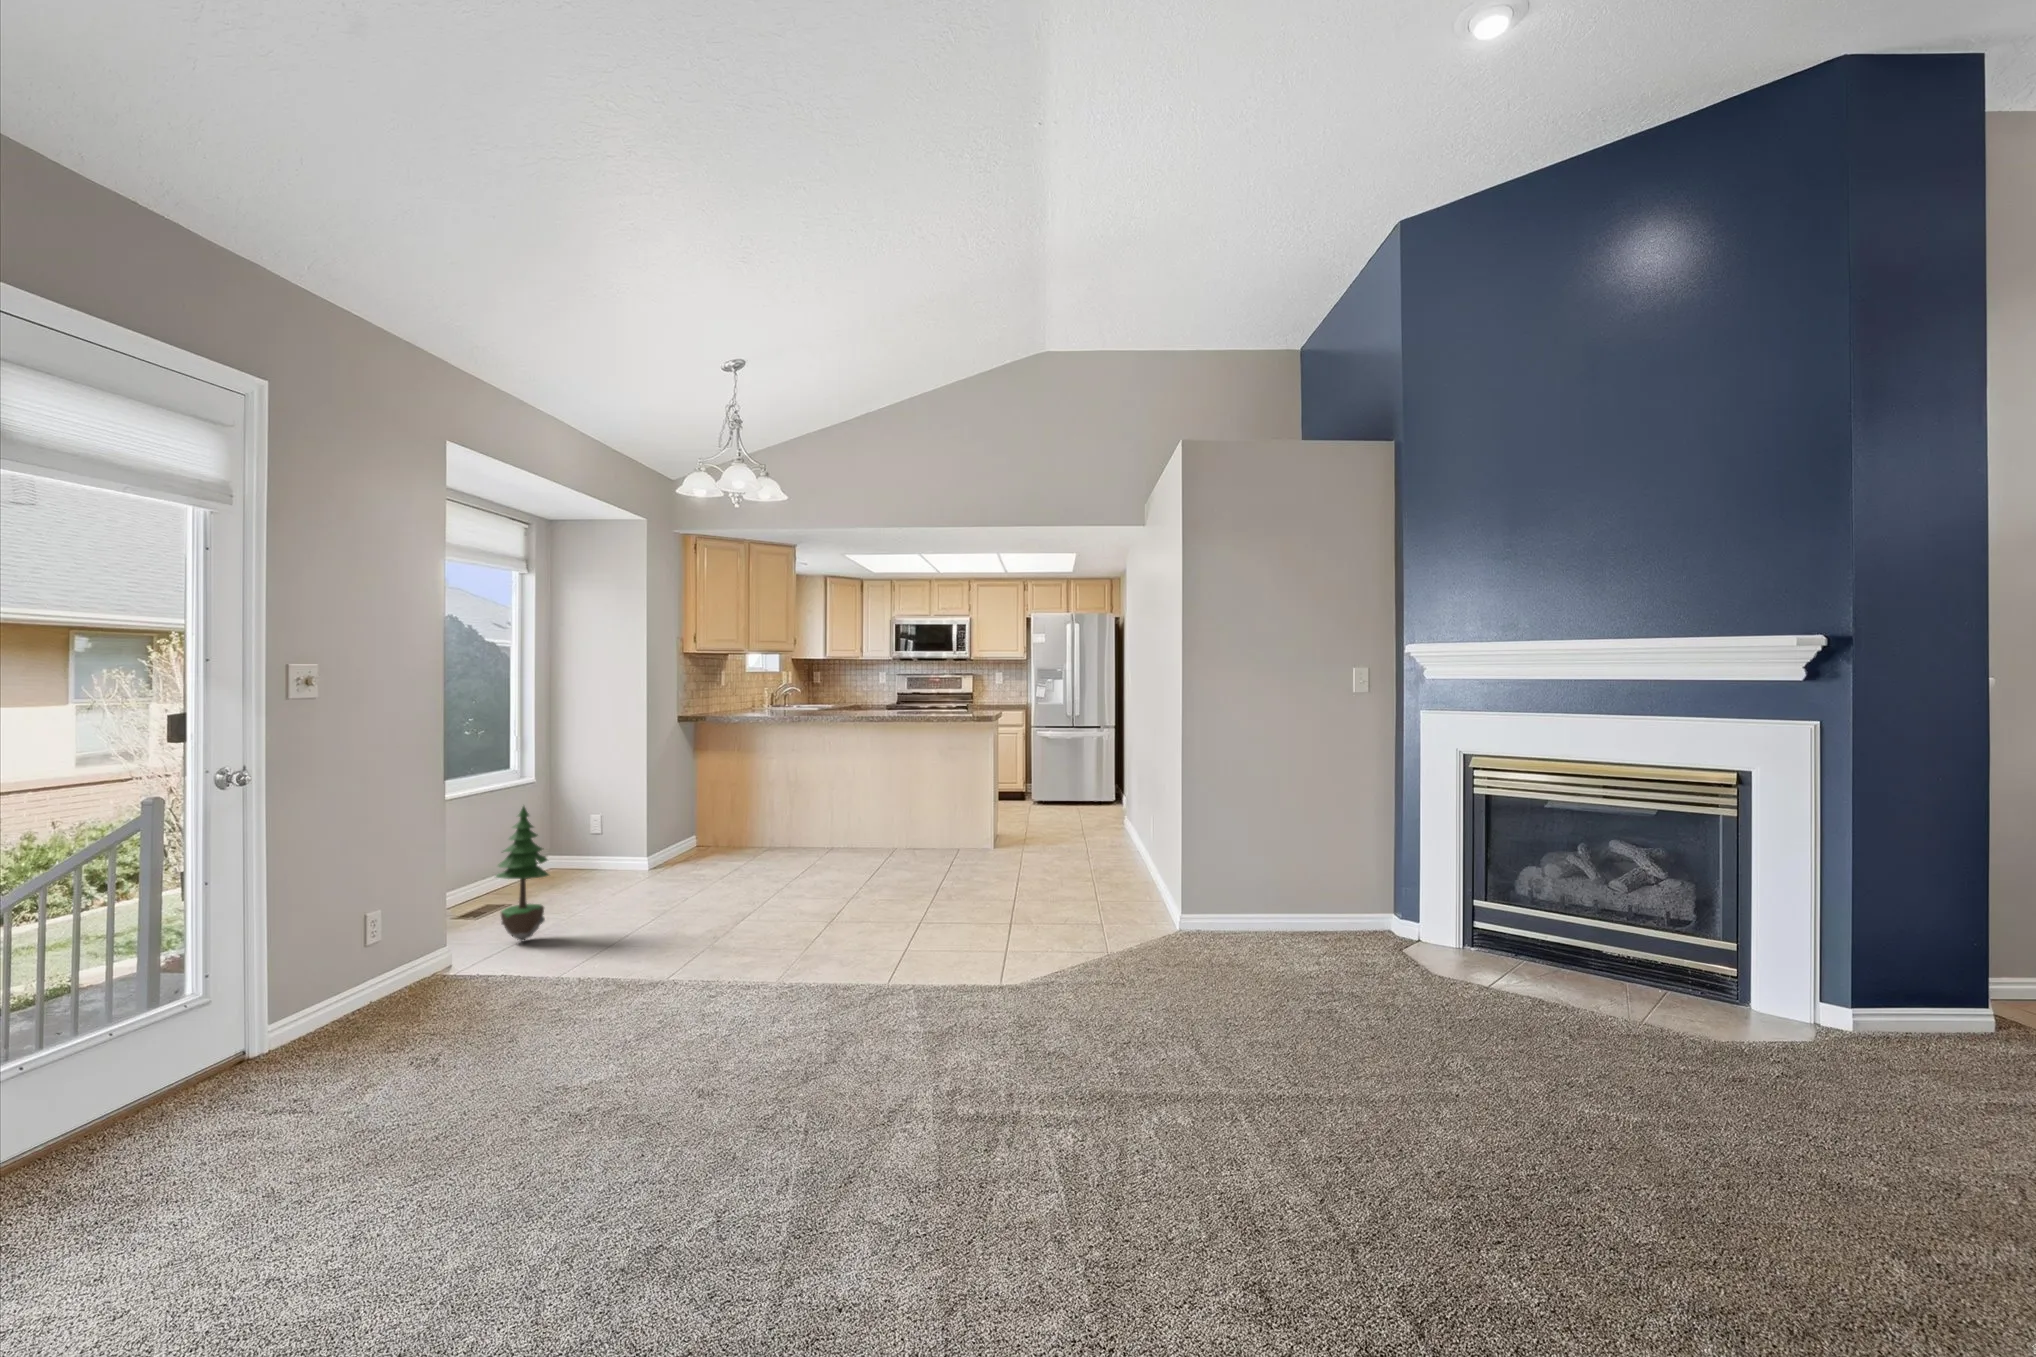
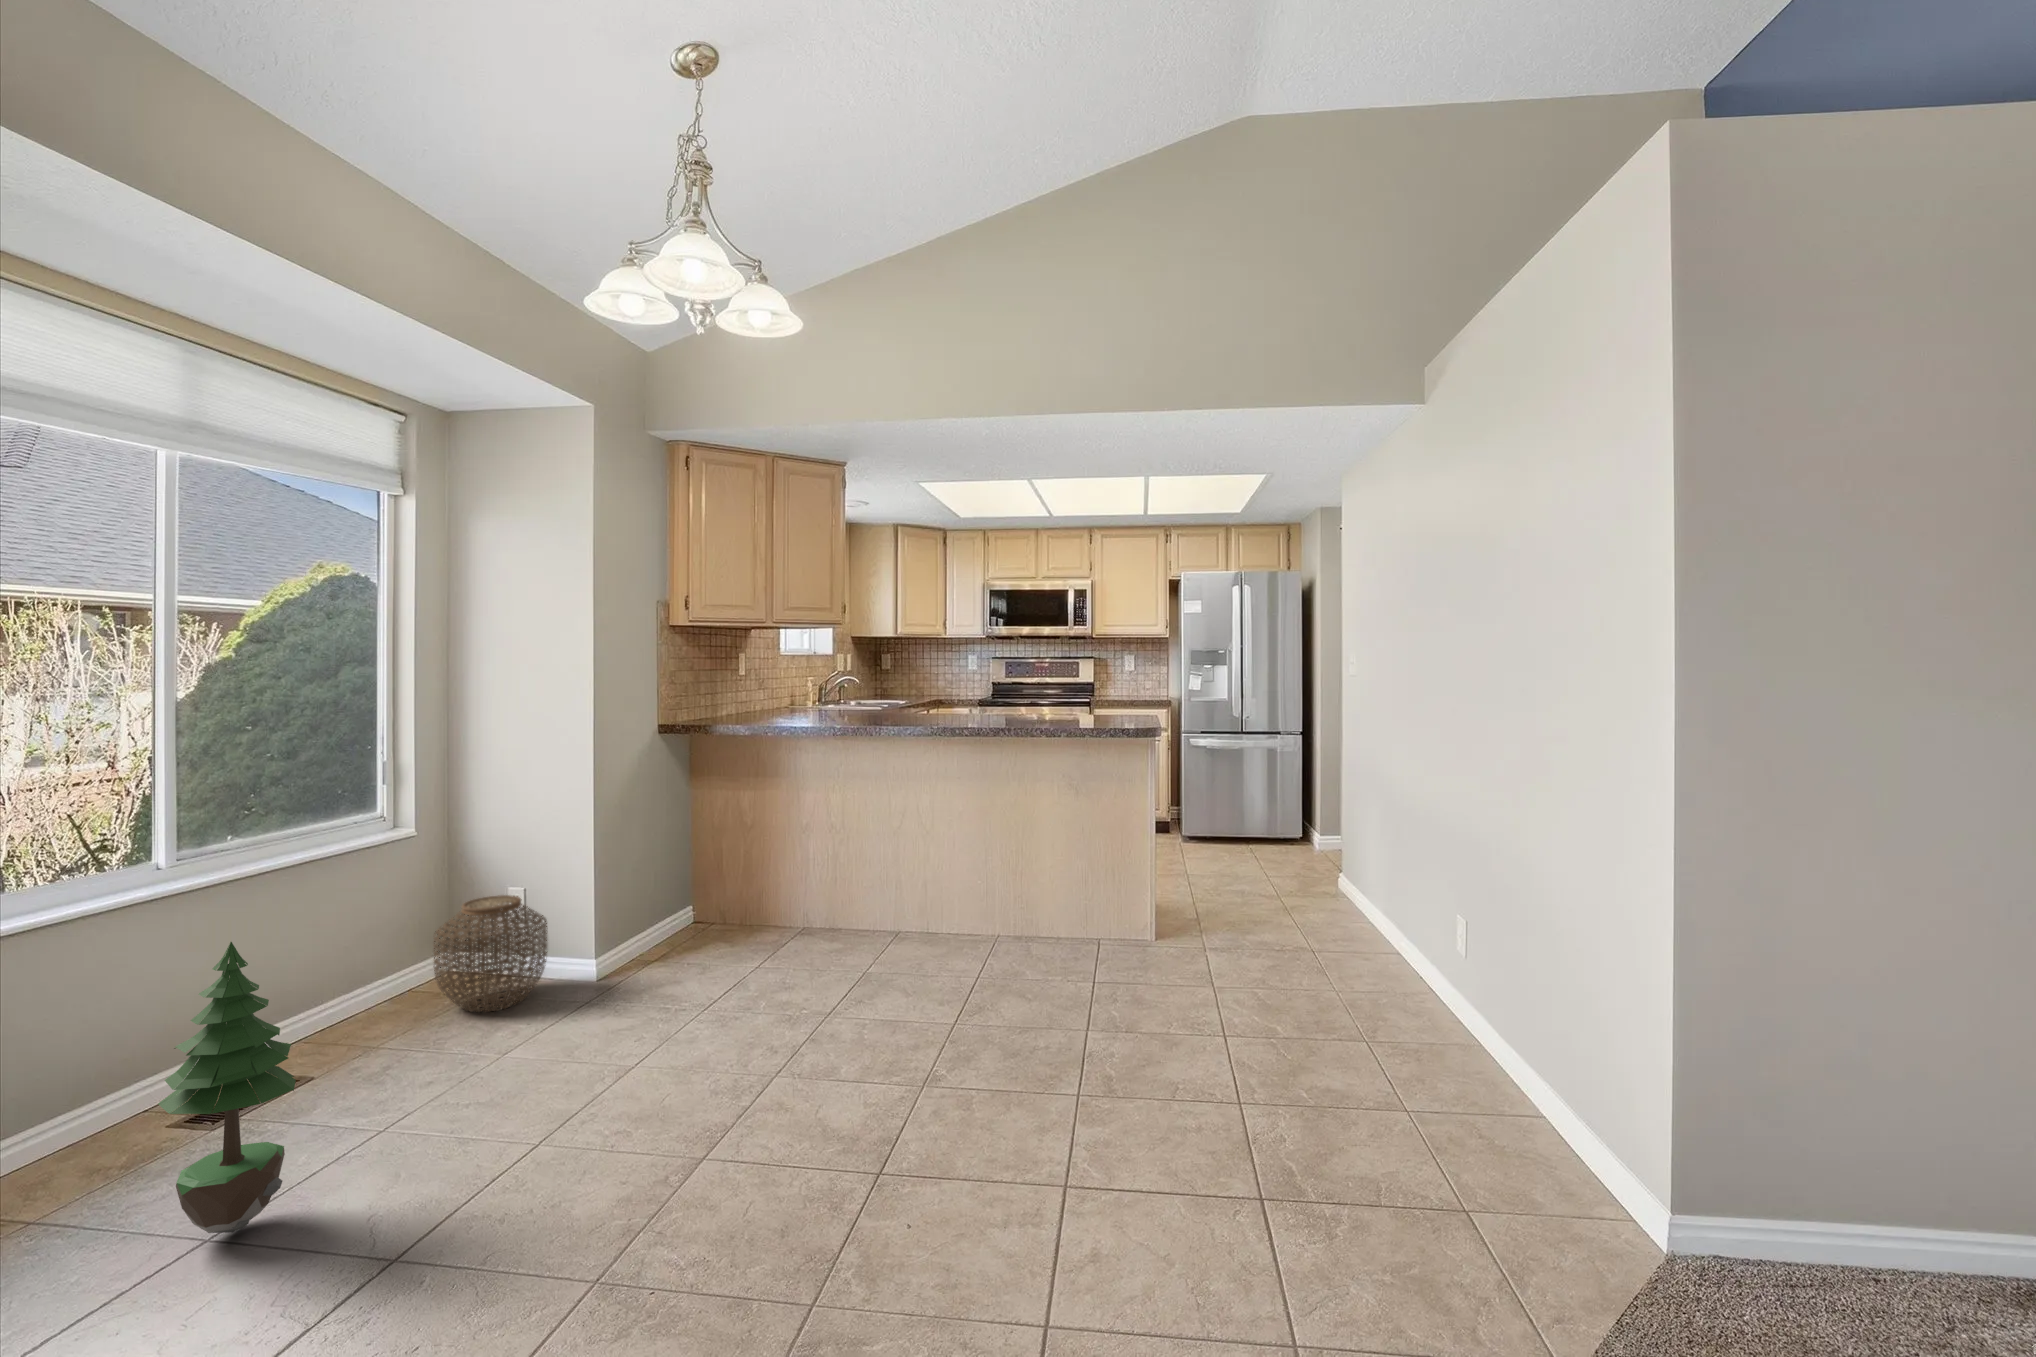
woven basket: none [555,817,620,883] -> present [433,895,547,1012]

